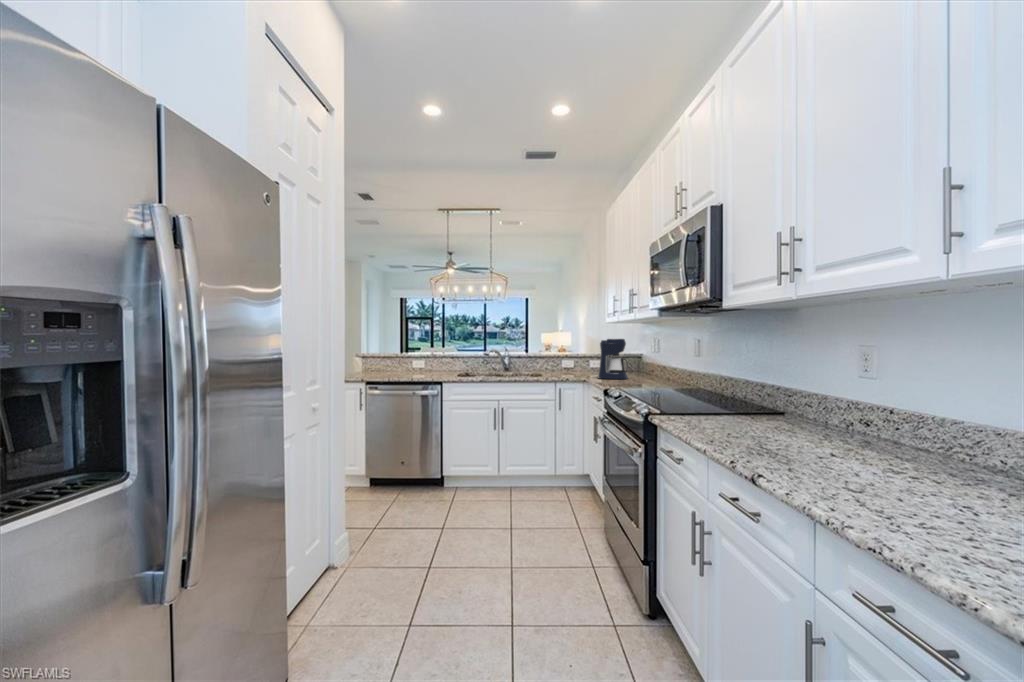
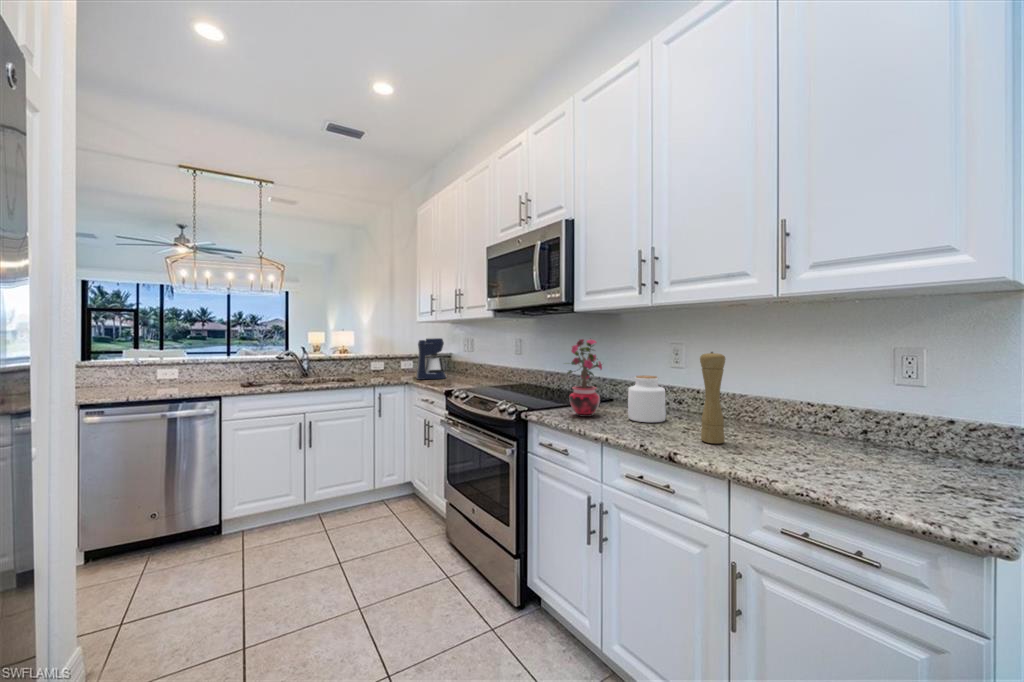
potted plant: none [693,337,745,427] -> present [567,339,602,417]
pepper mill: none [833,355,870,475] -> present [700,352,725,444]
jar: none [772,384,825,442] -> present [628,375,666,422]

